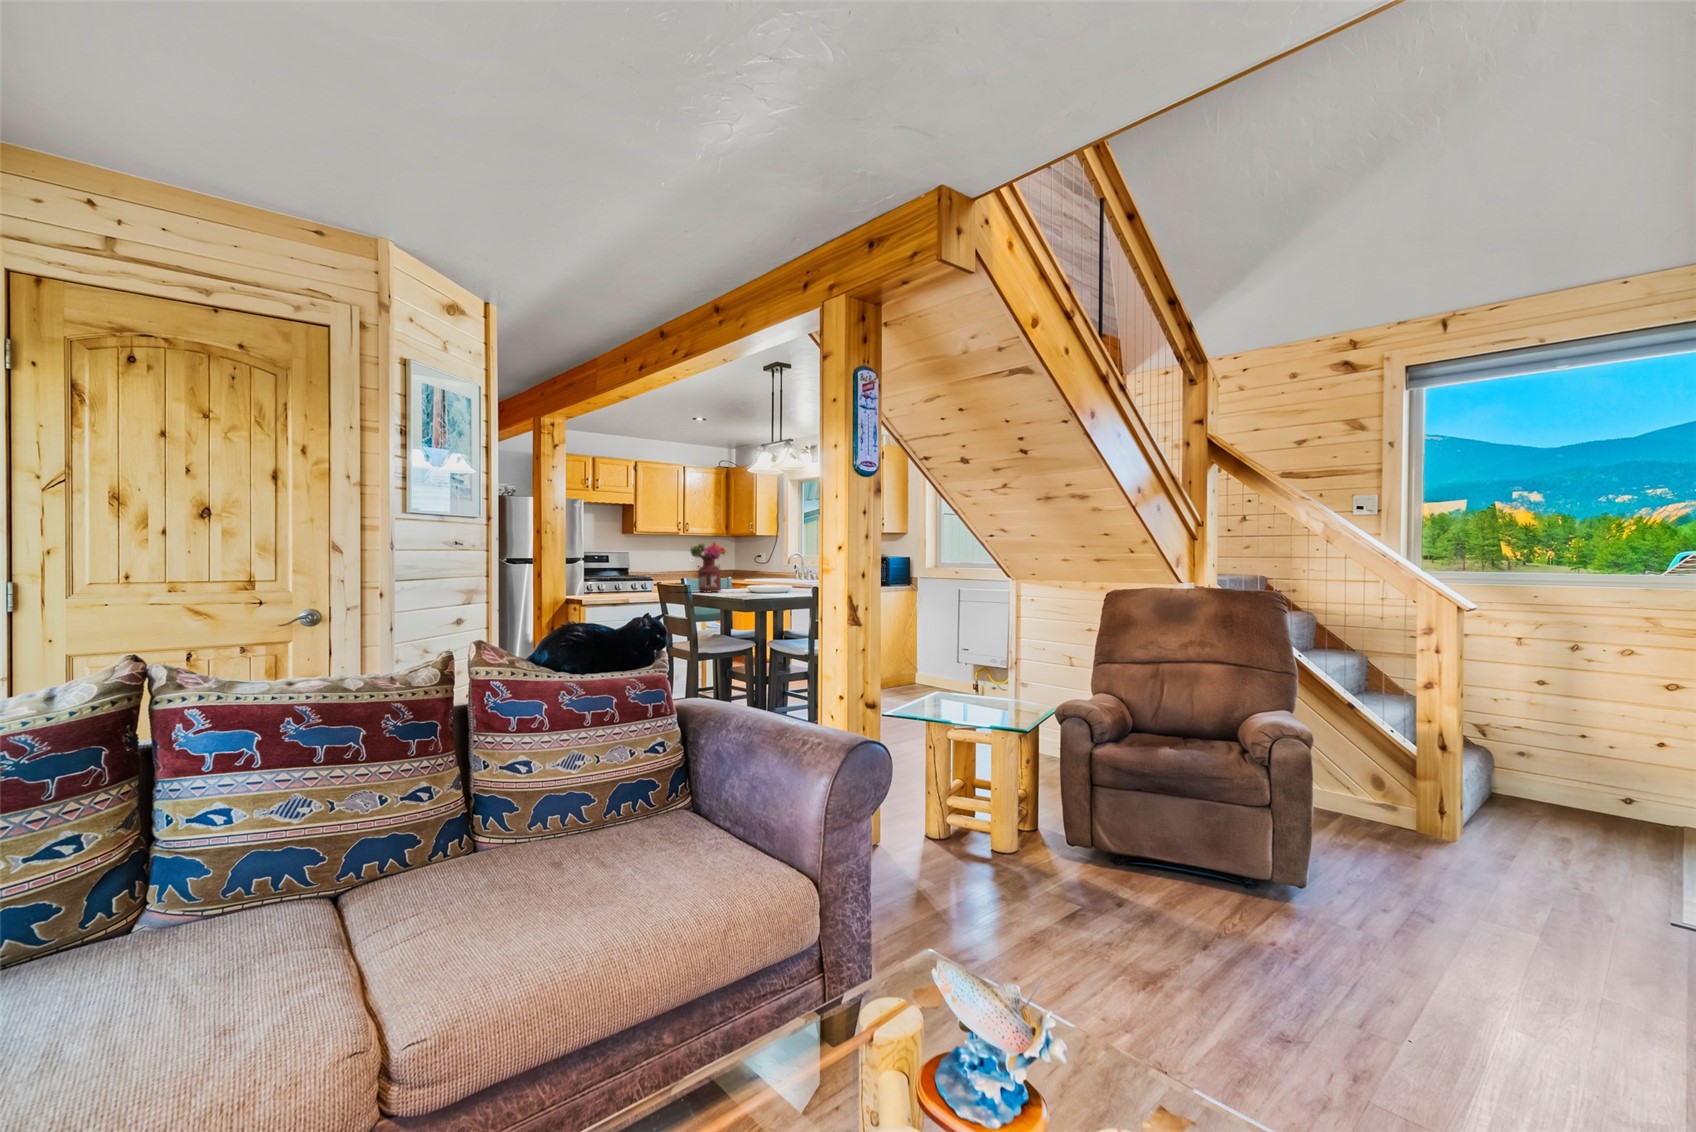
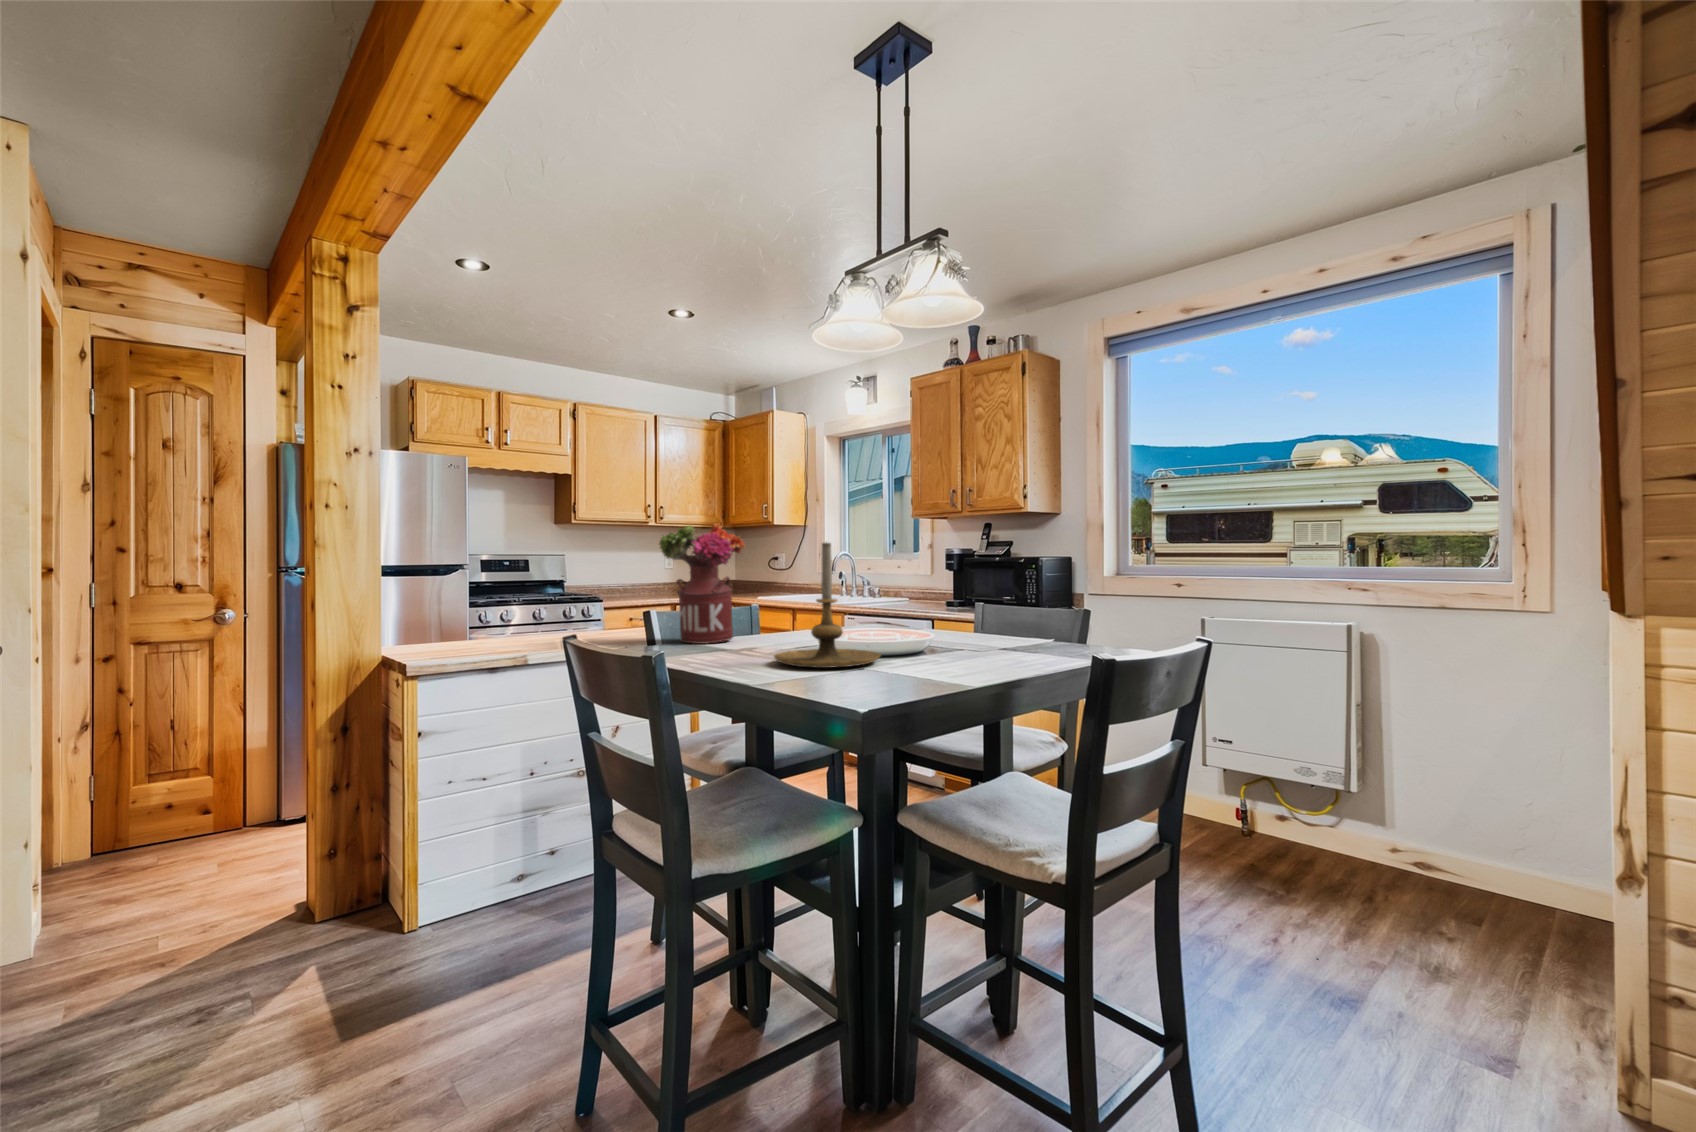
candle holder: none [733,551,772,596] -> present [774,543,880,668]

